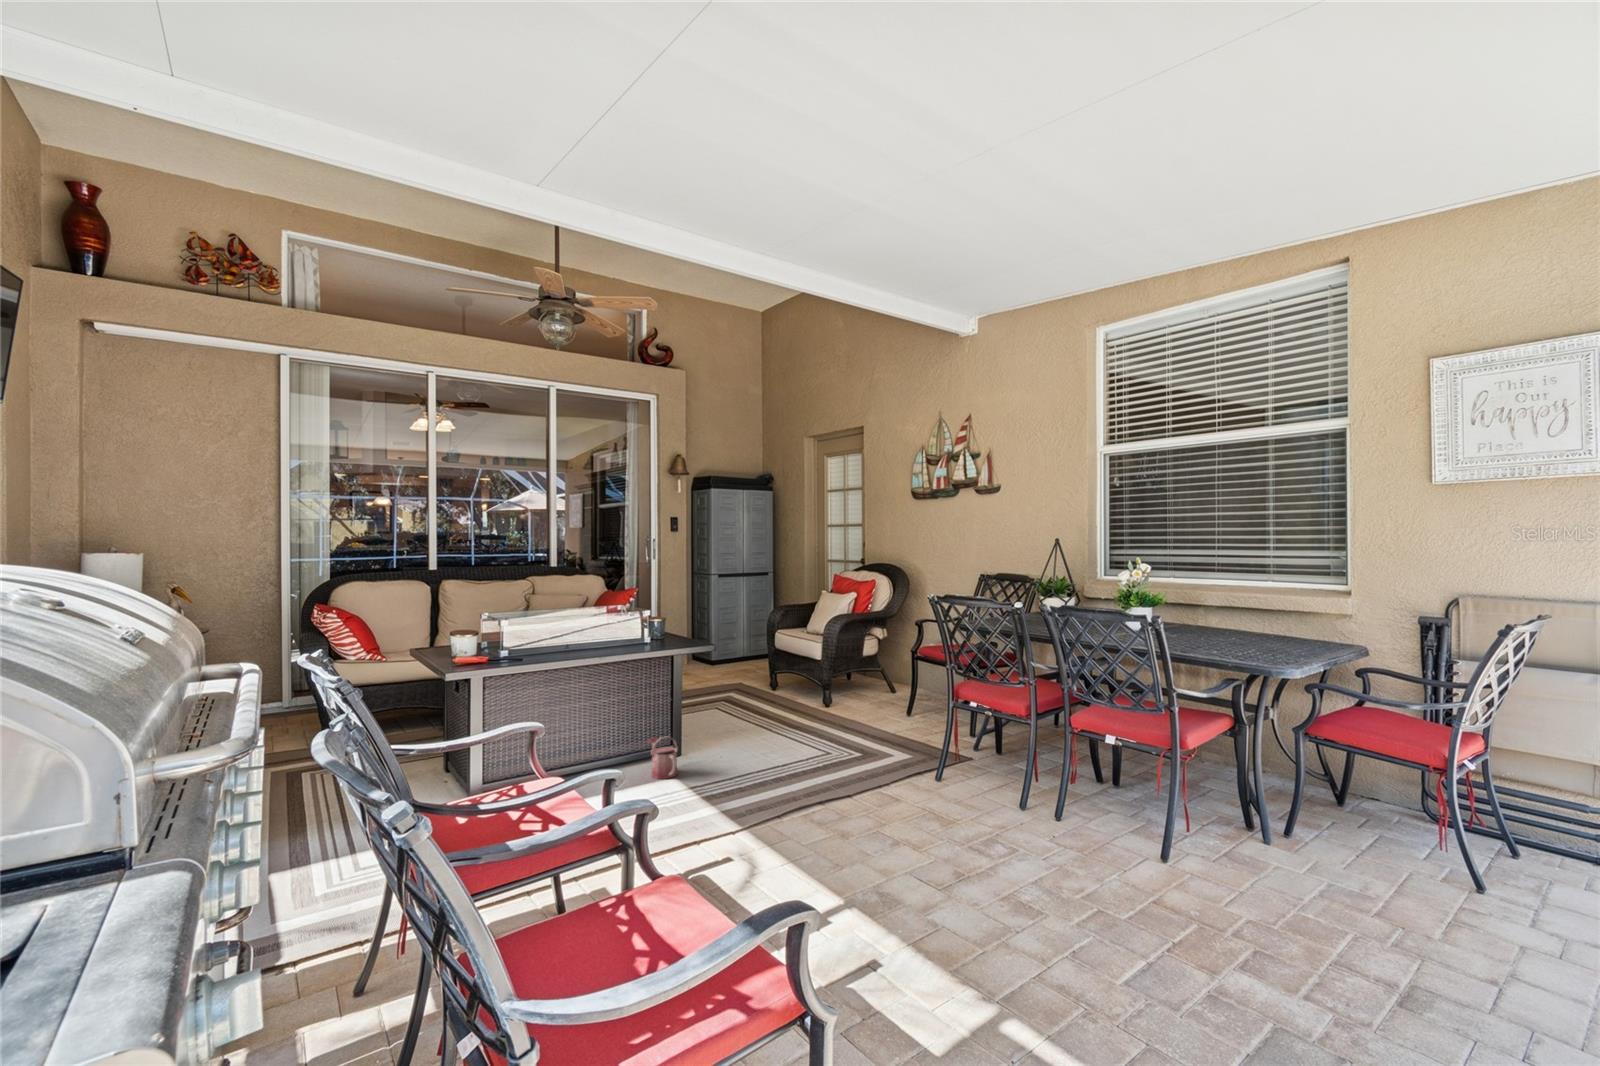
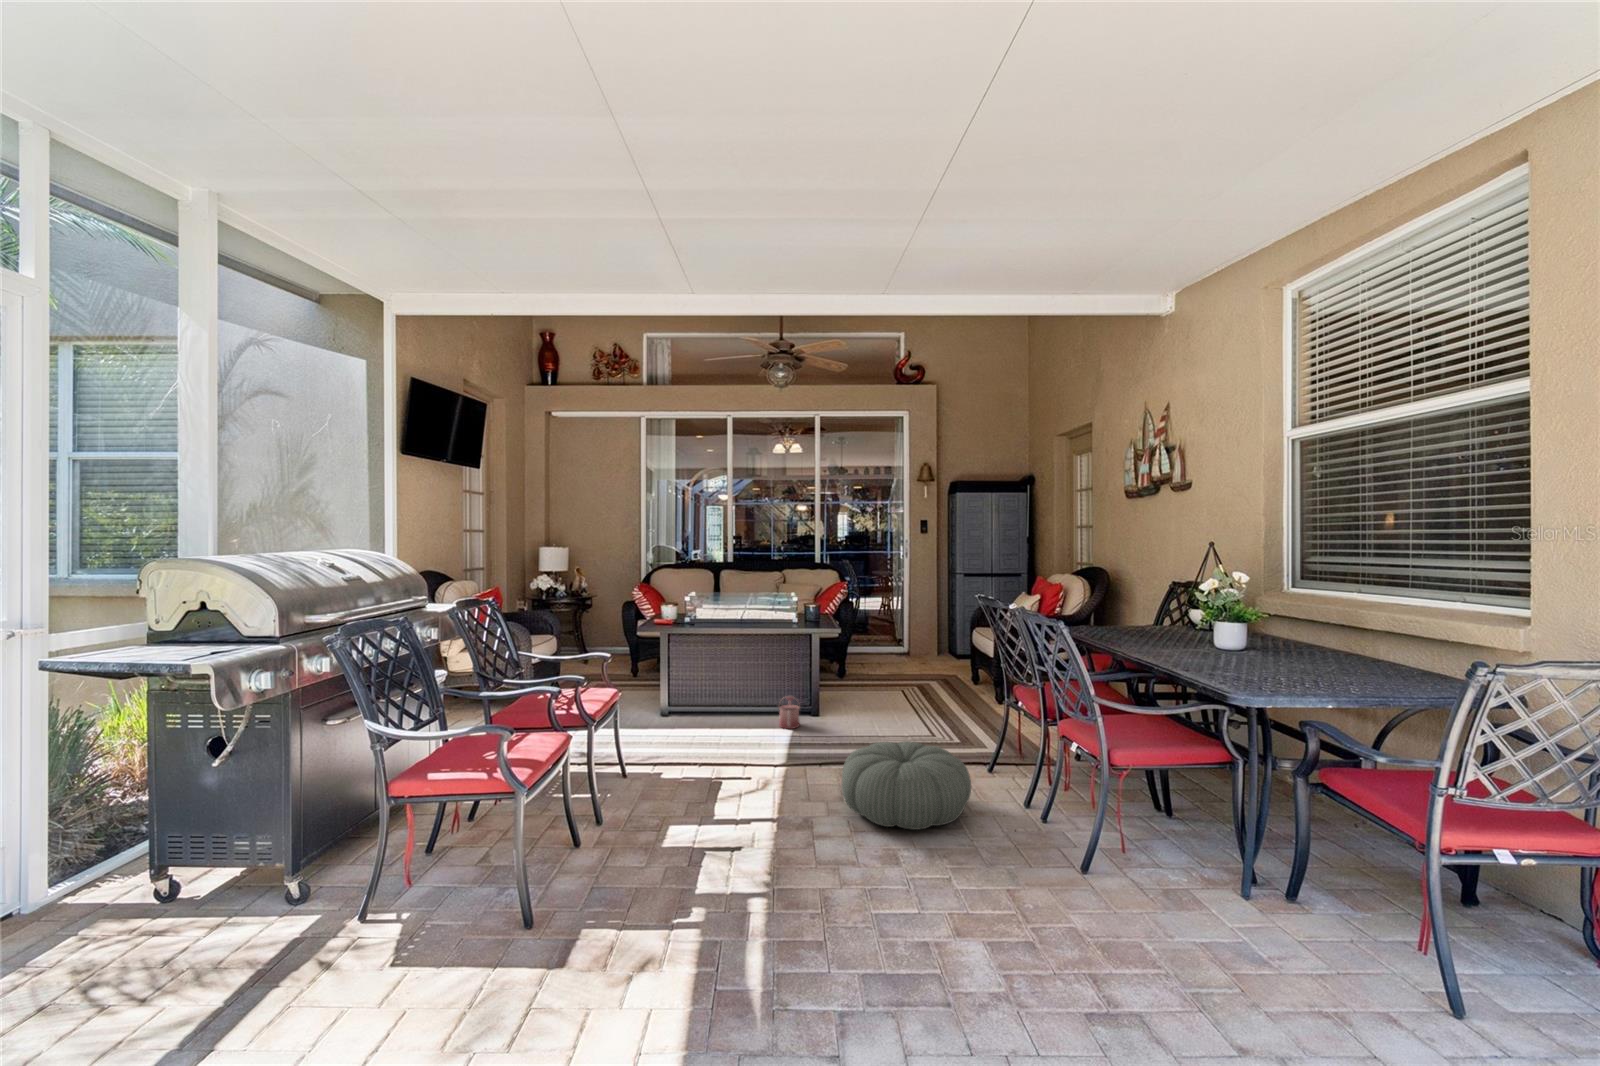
pouf: none [850,762,996,863] -> present [841,741,971,830]

